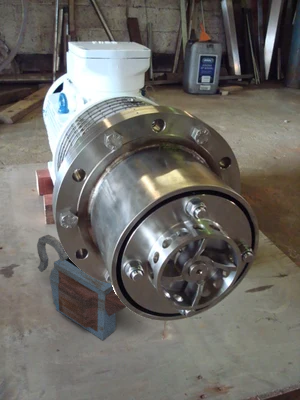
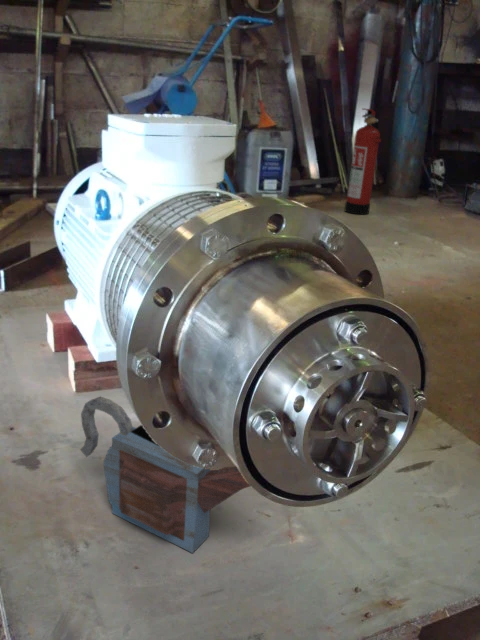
fire extinguisher: none [257,26,285,102] -> present [345,109,381,214]

